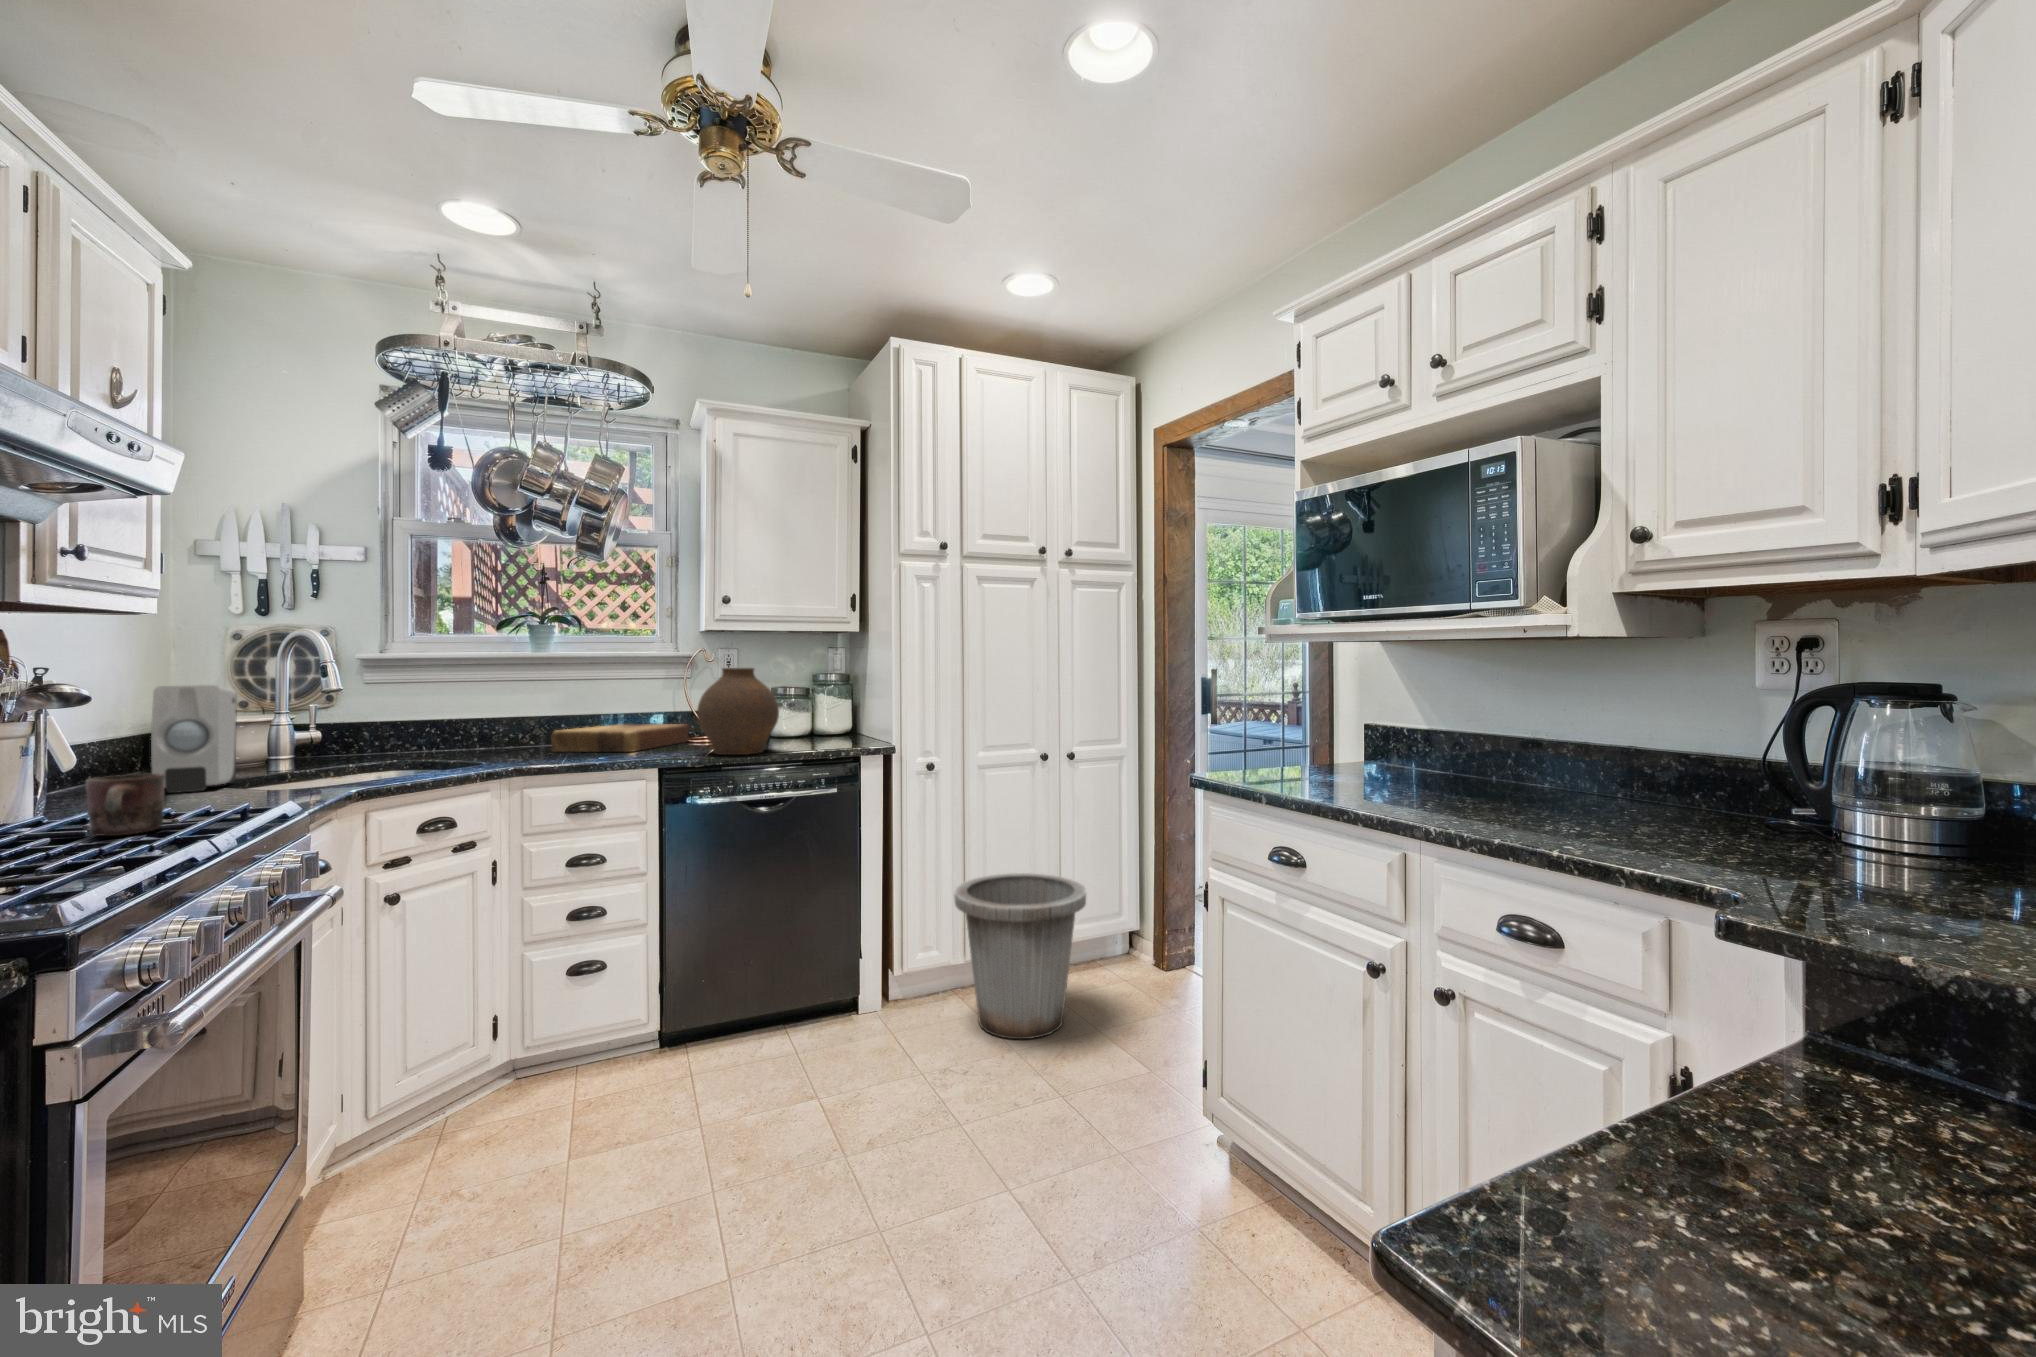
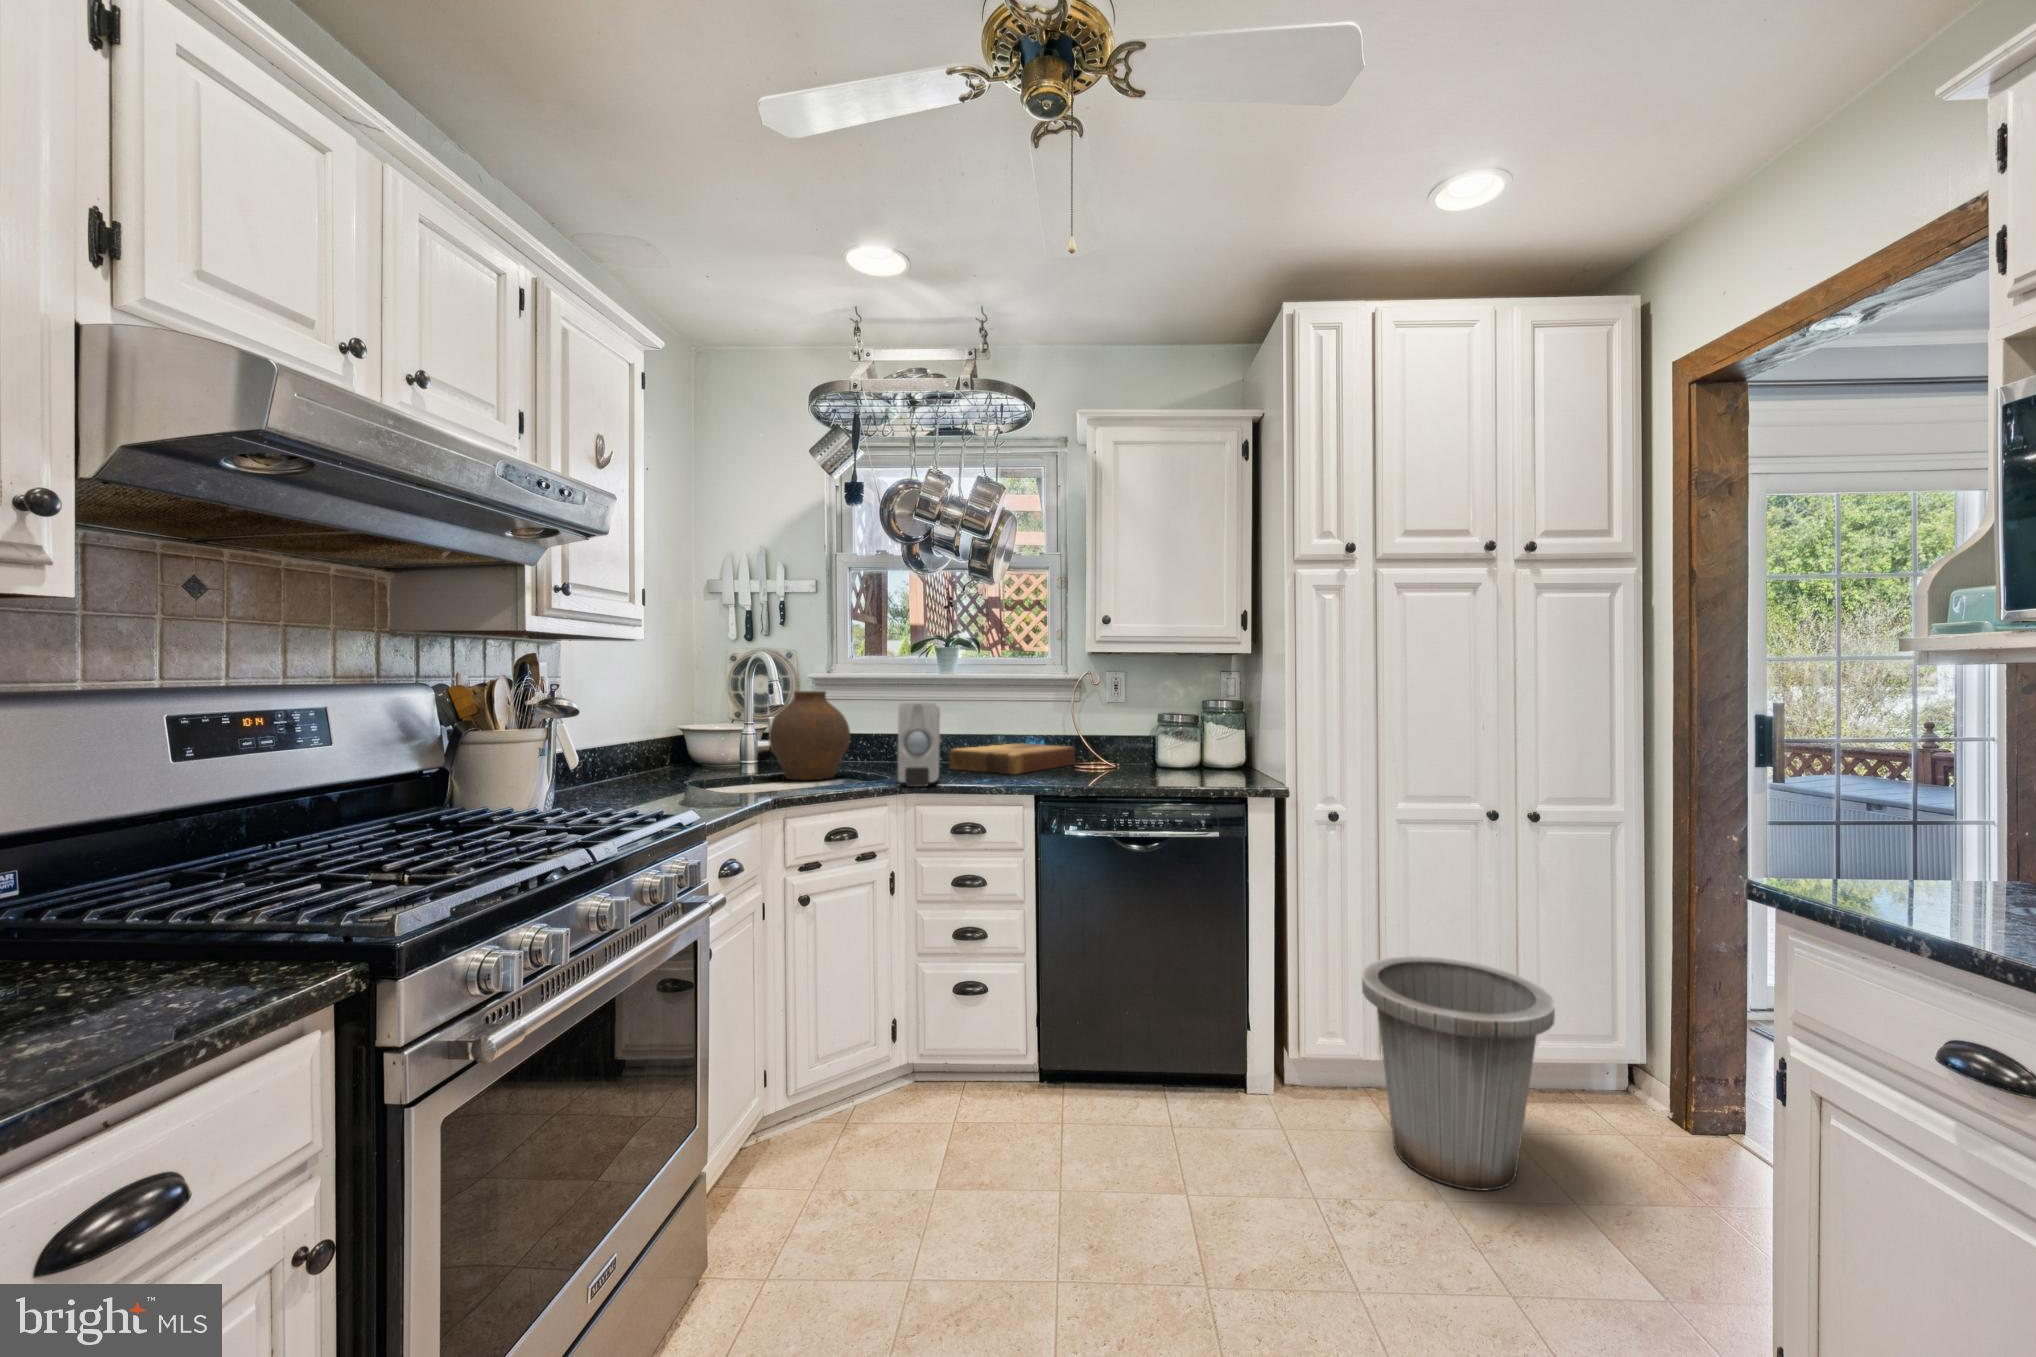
vase: present [697,668,779,755] -> present [769,691,850,780]
soap dispenser: present [151,685,237,793] -> present [898,703,940,787]
mug: present [86,774,164,836] -> none [558,786,609,839]

